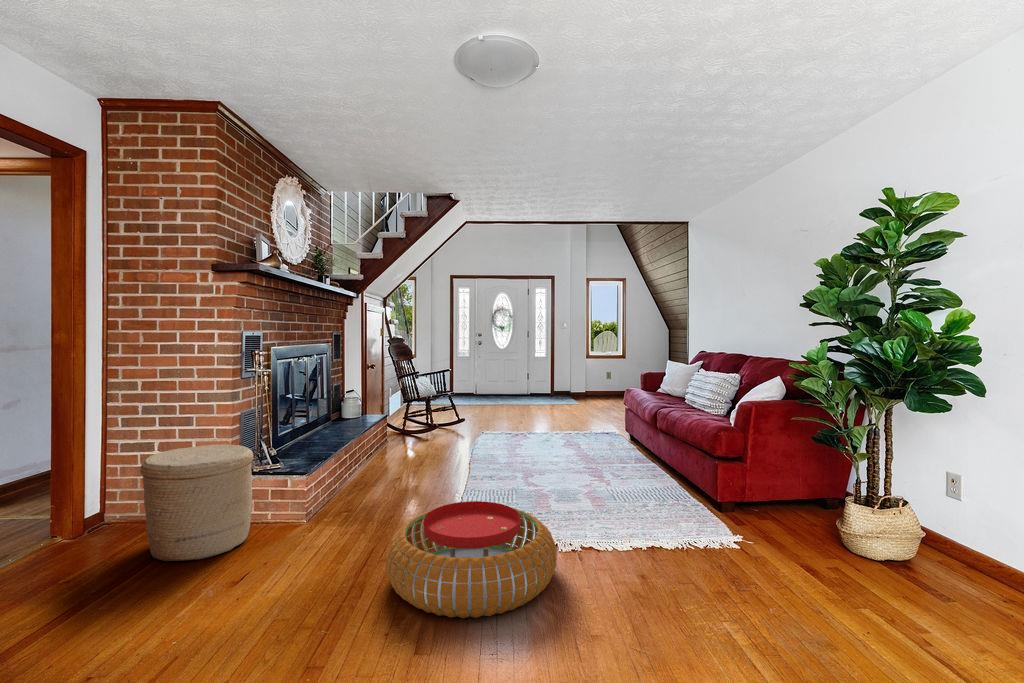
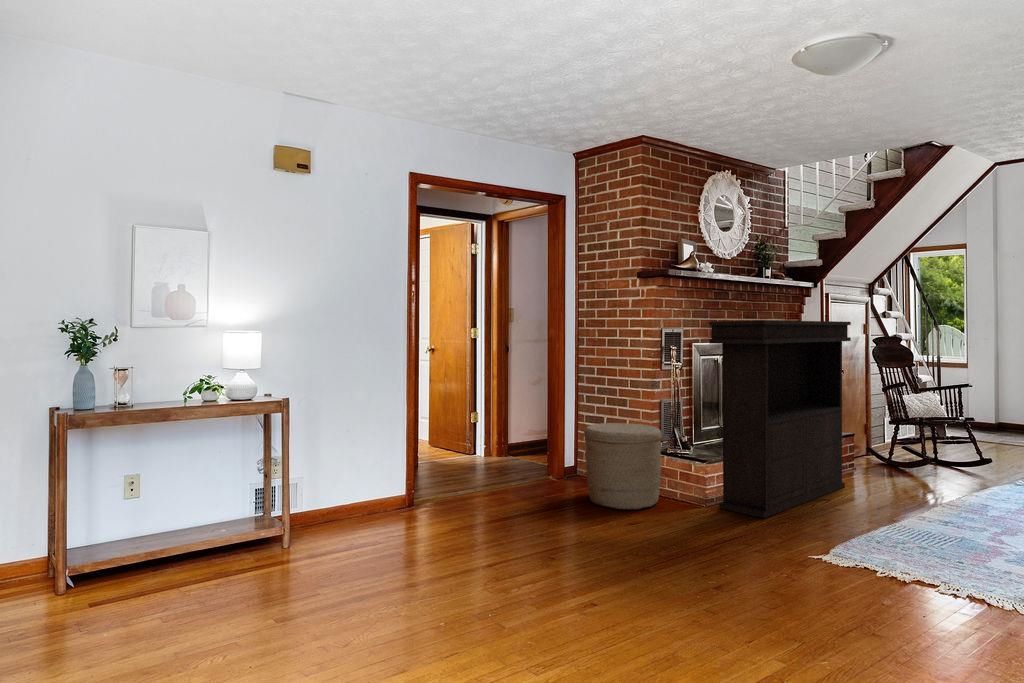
console table: none [310,325,408,521] -> present [709,320,851,518]
pouf: present [386,501,557,618] -> none [730,506,928,614]

